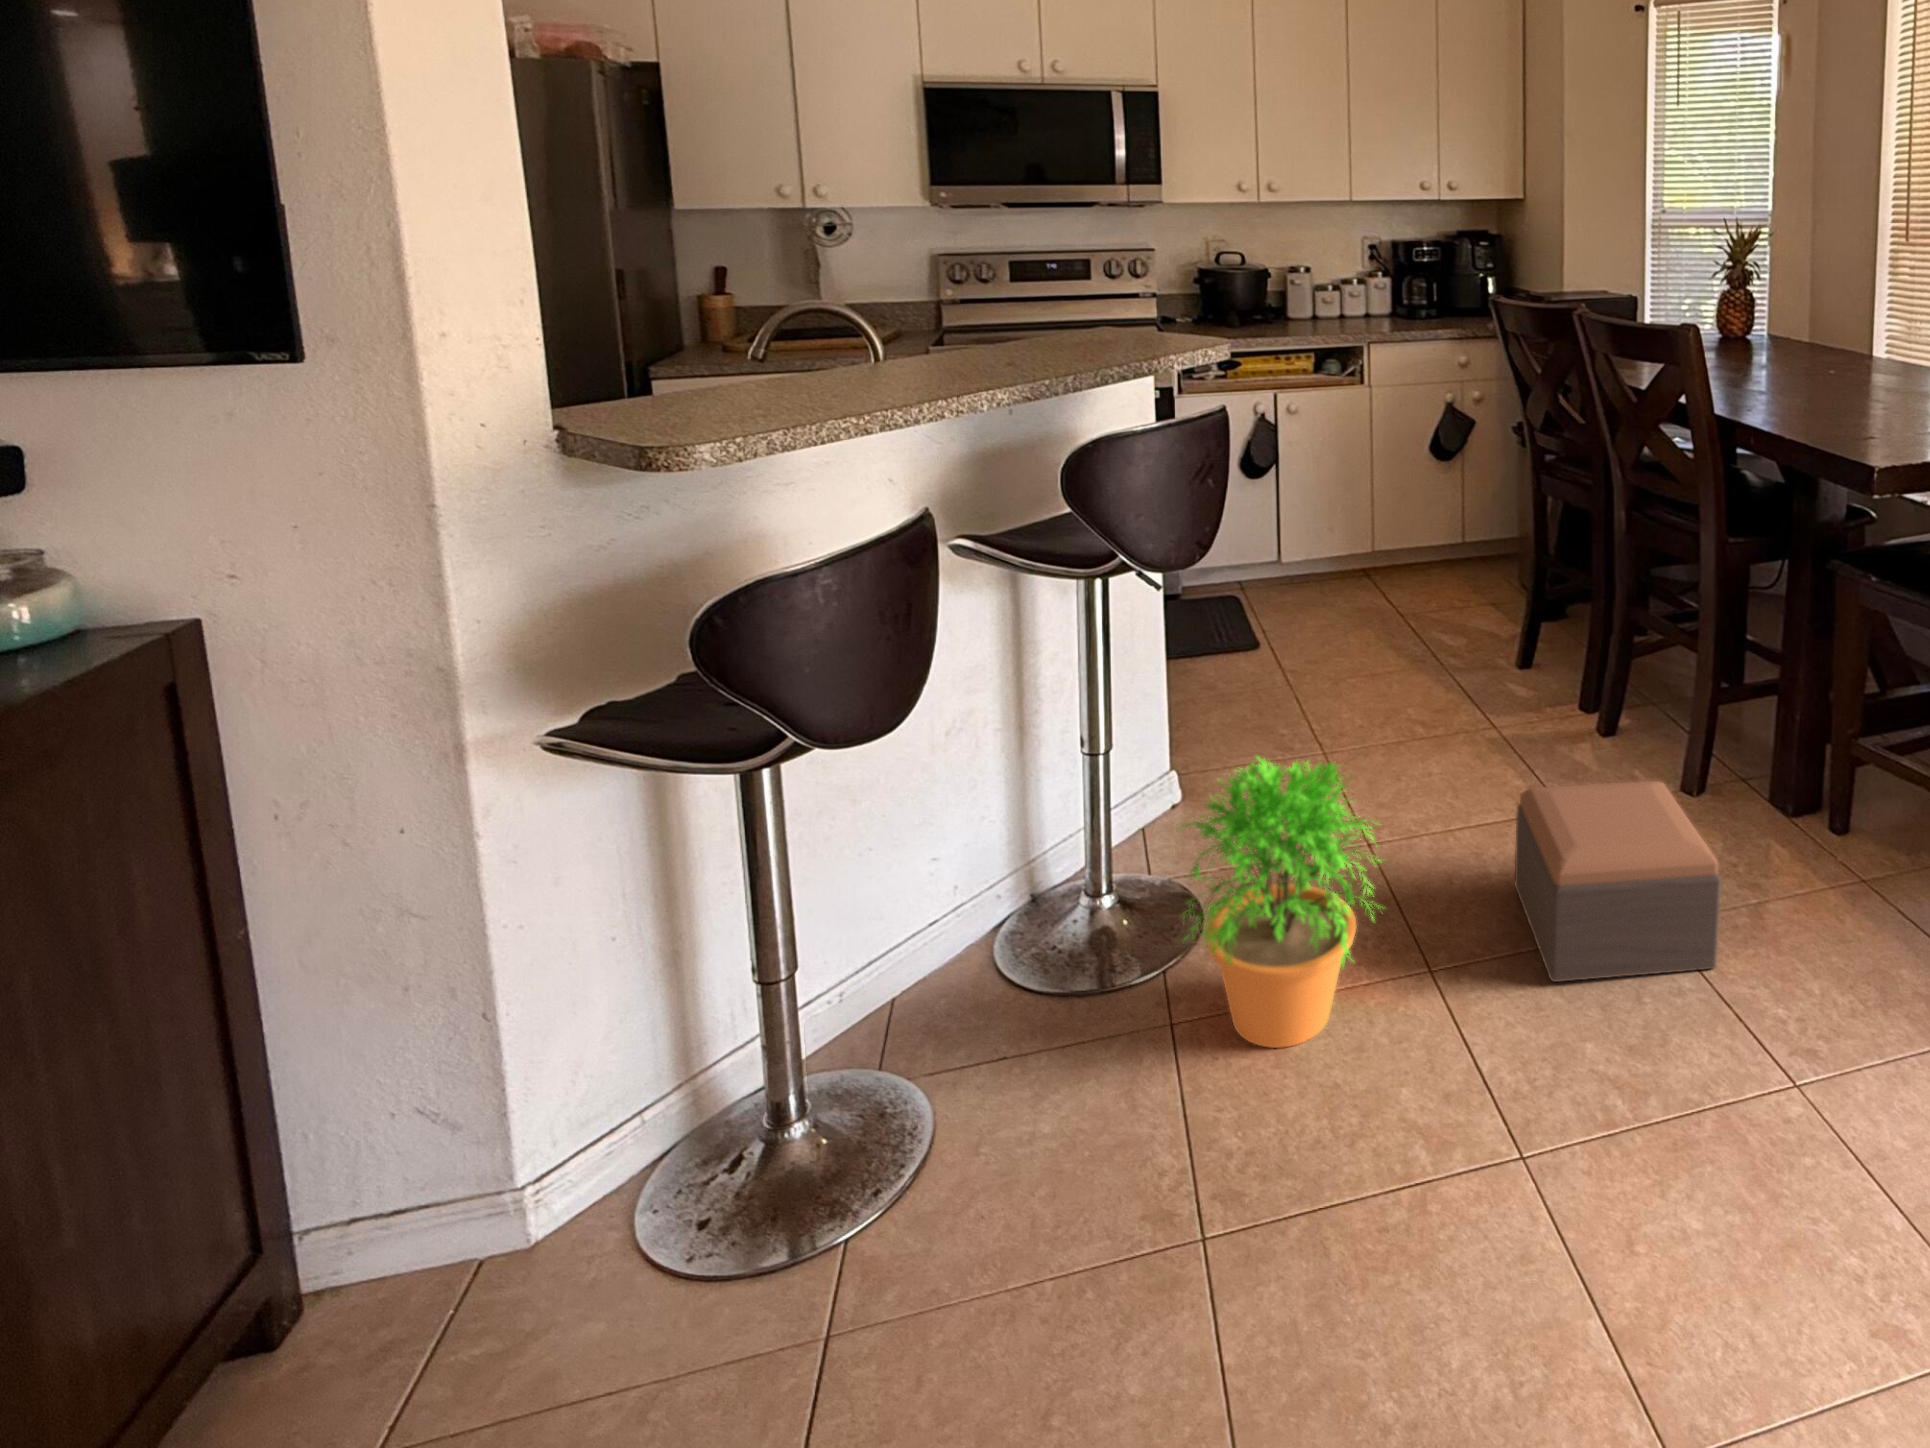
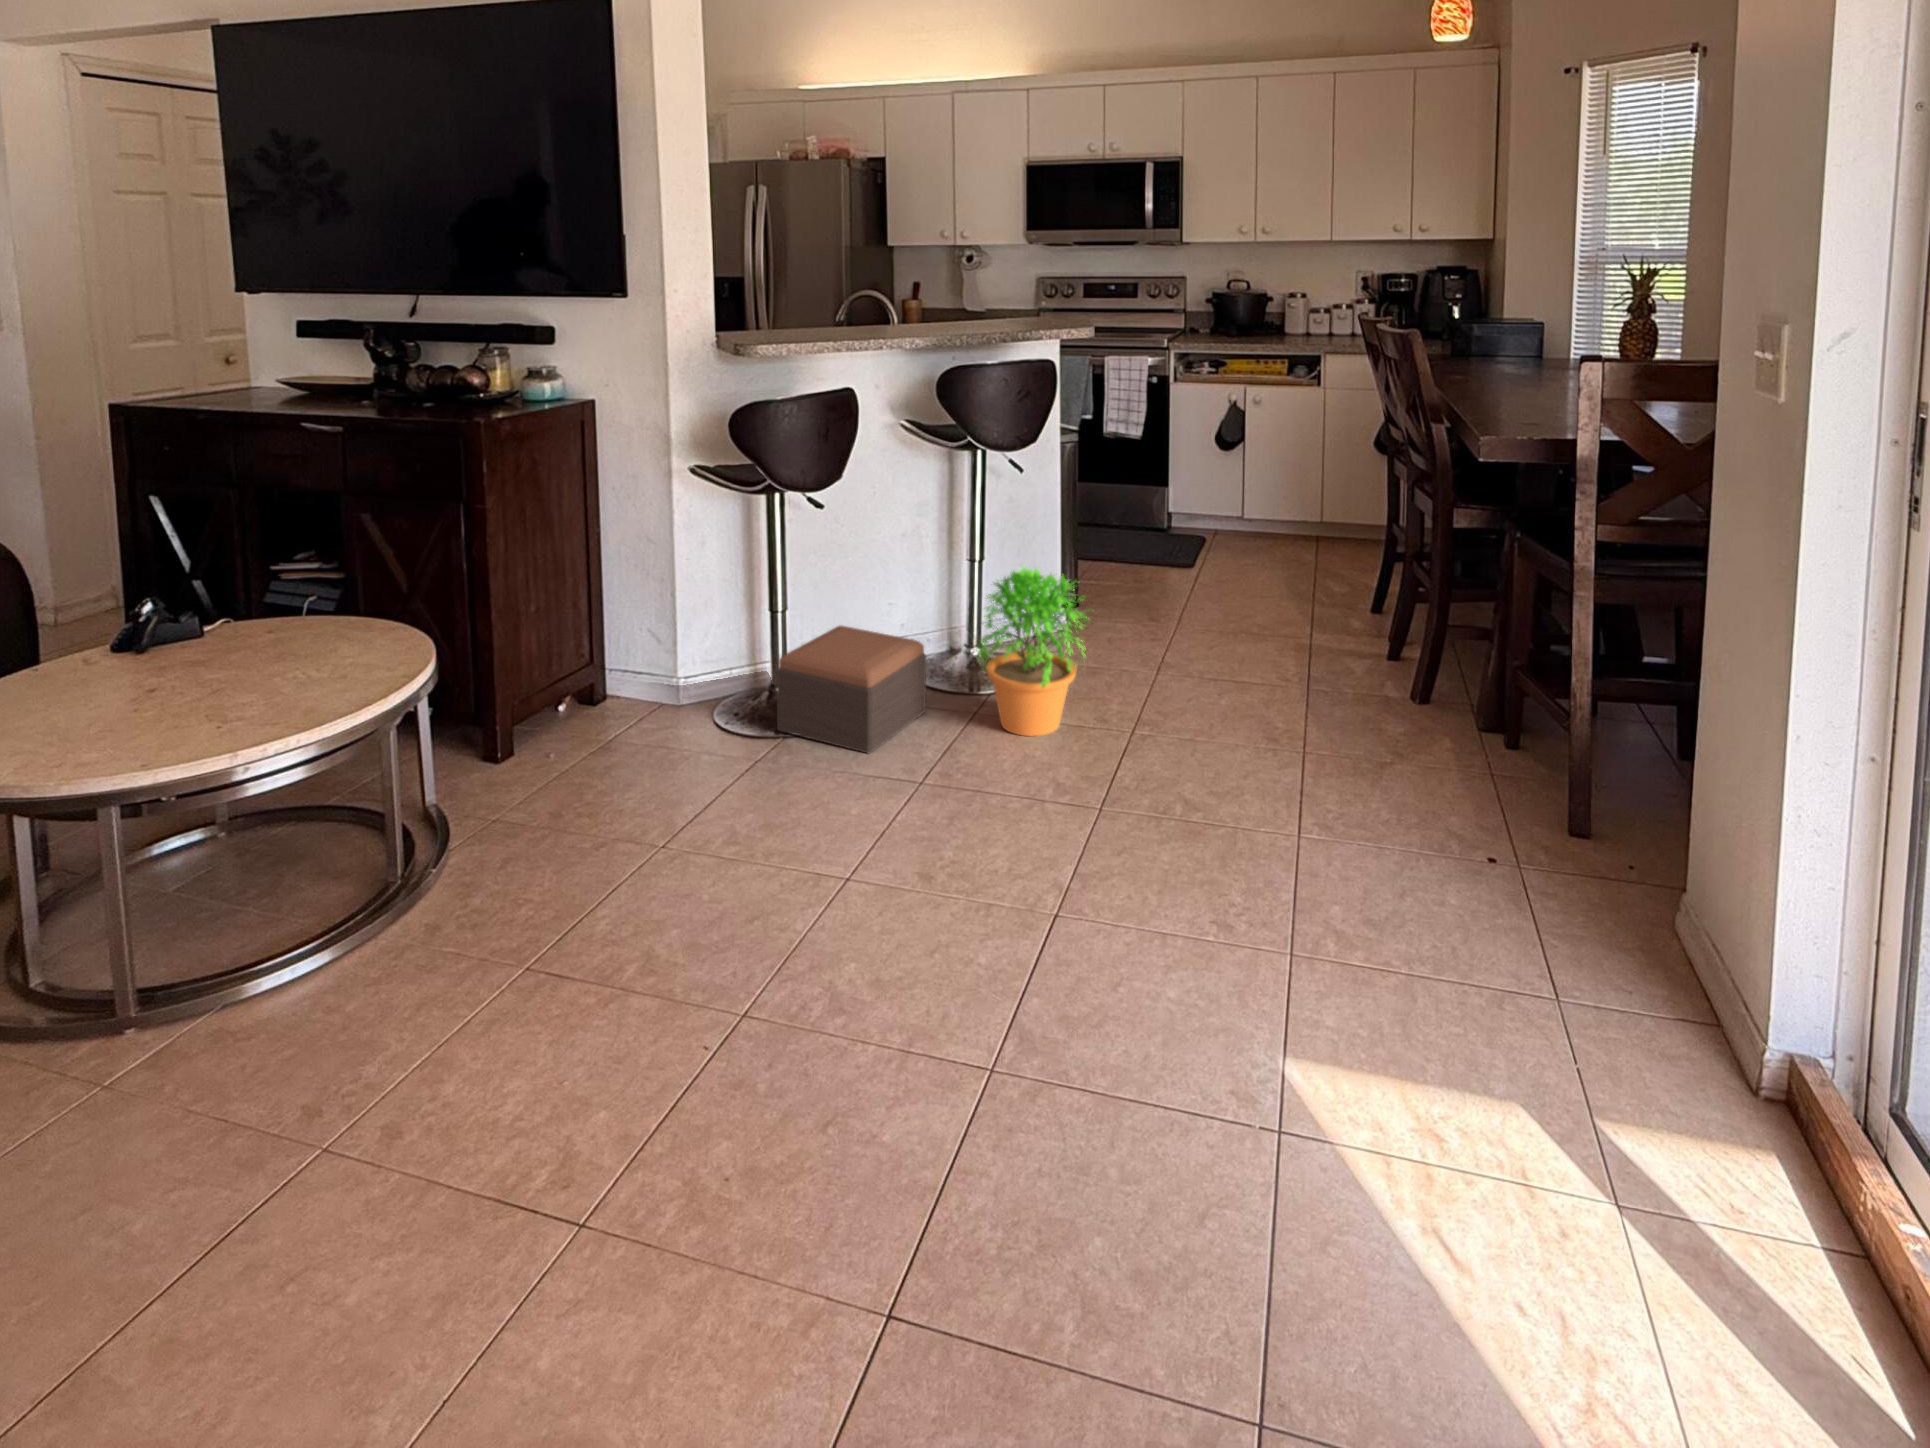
footstool: present [1515,781,1721,982] -> present [777,626,926,754]

